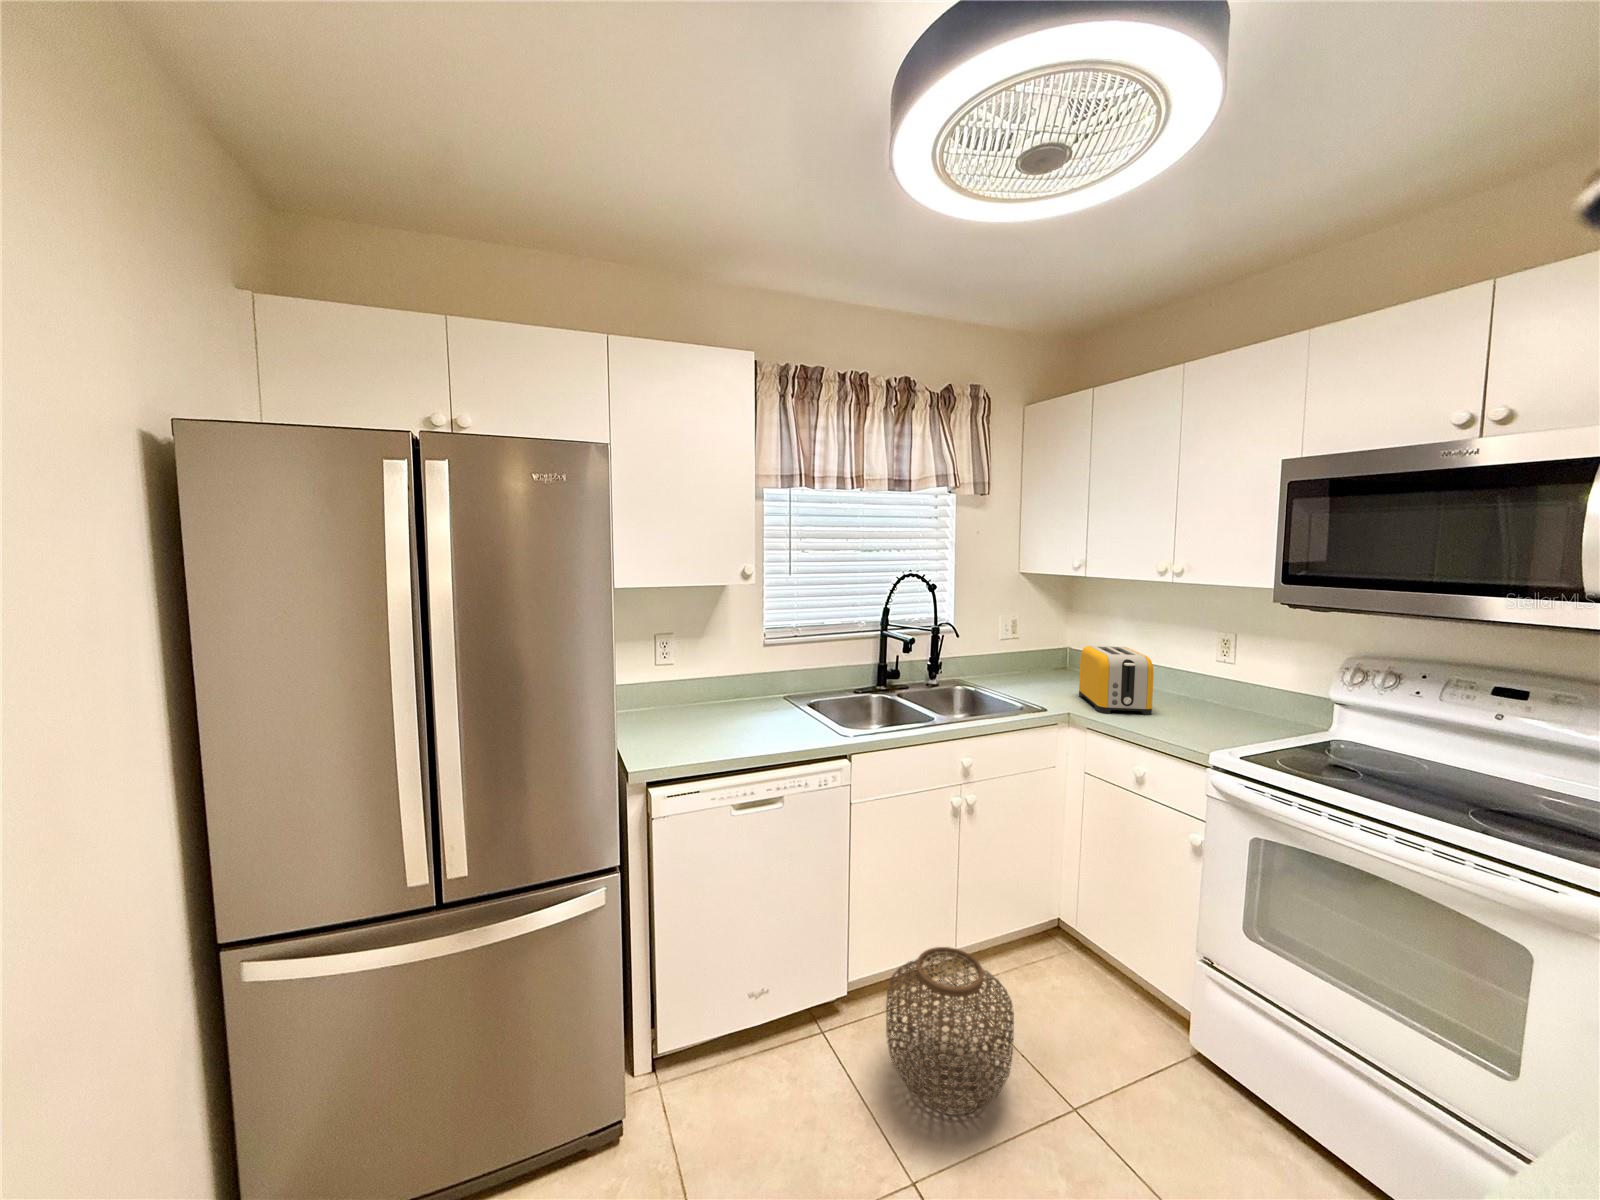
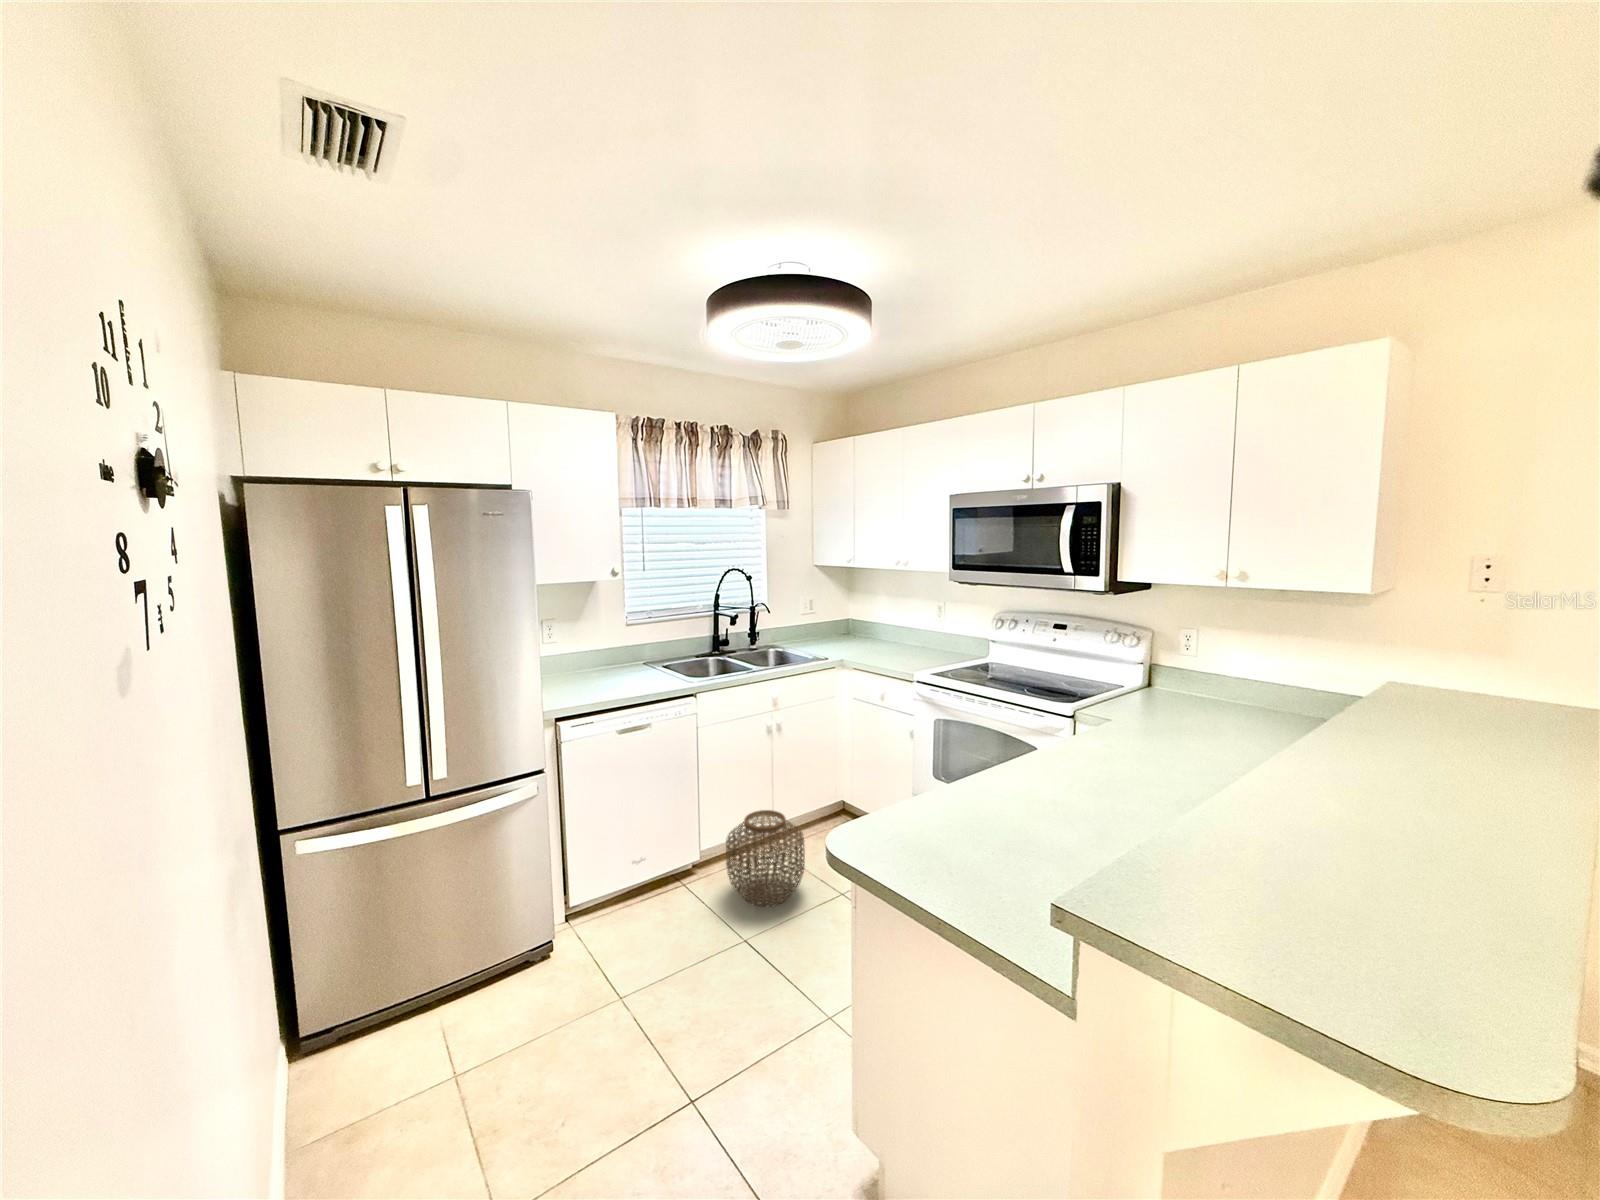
toaster: present [1079,646,1154,715] -> none [854,614,895,658]

